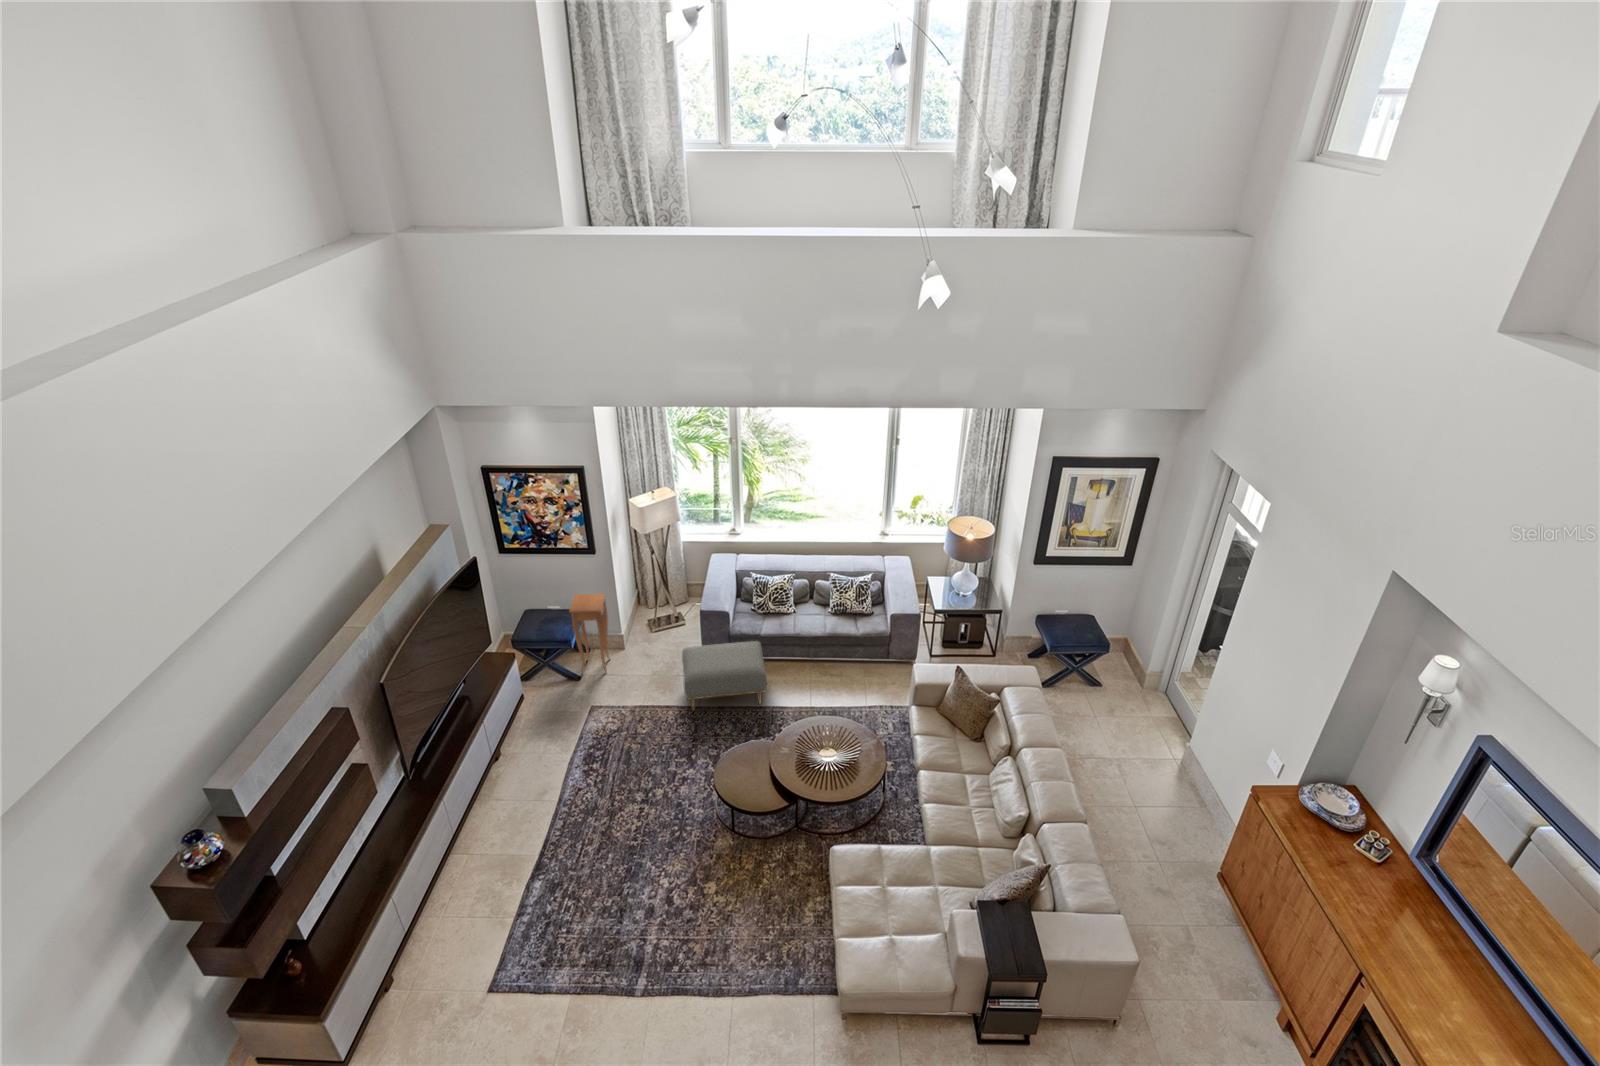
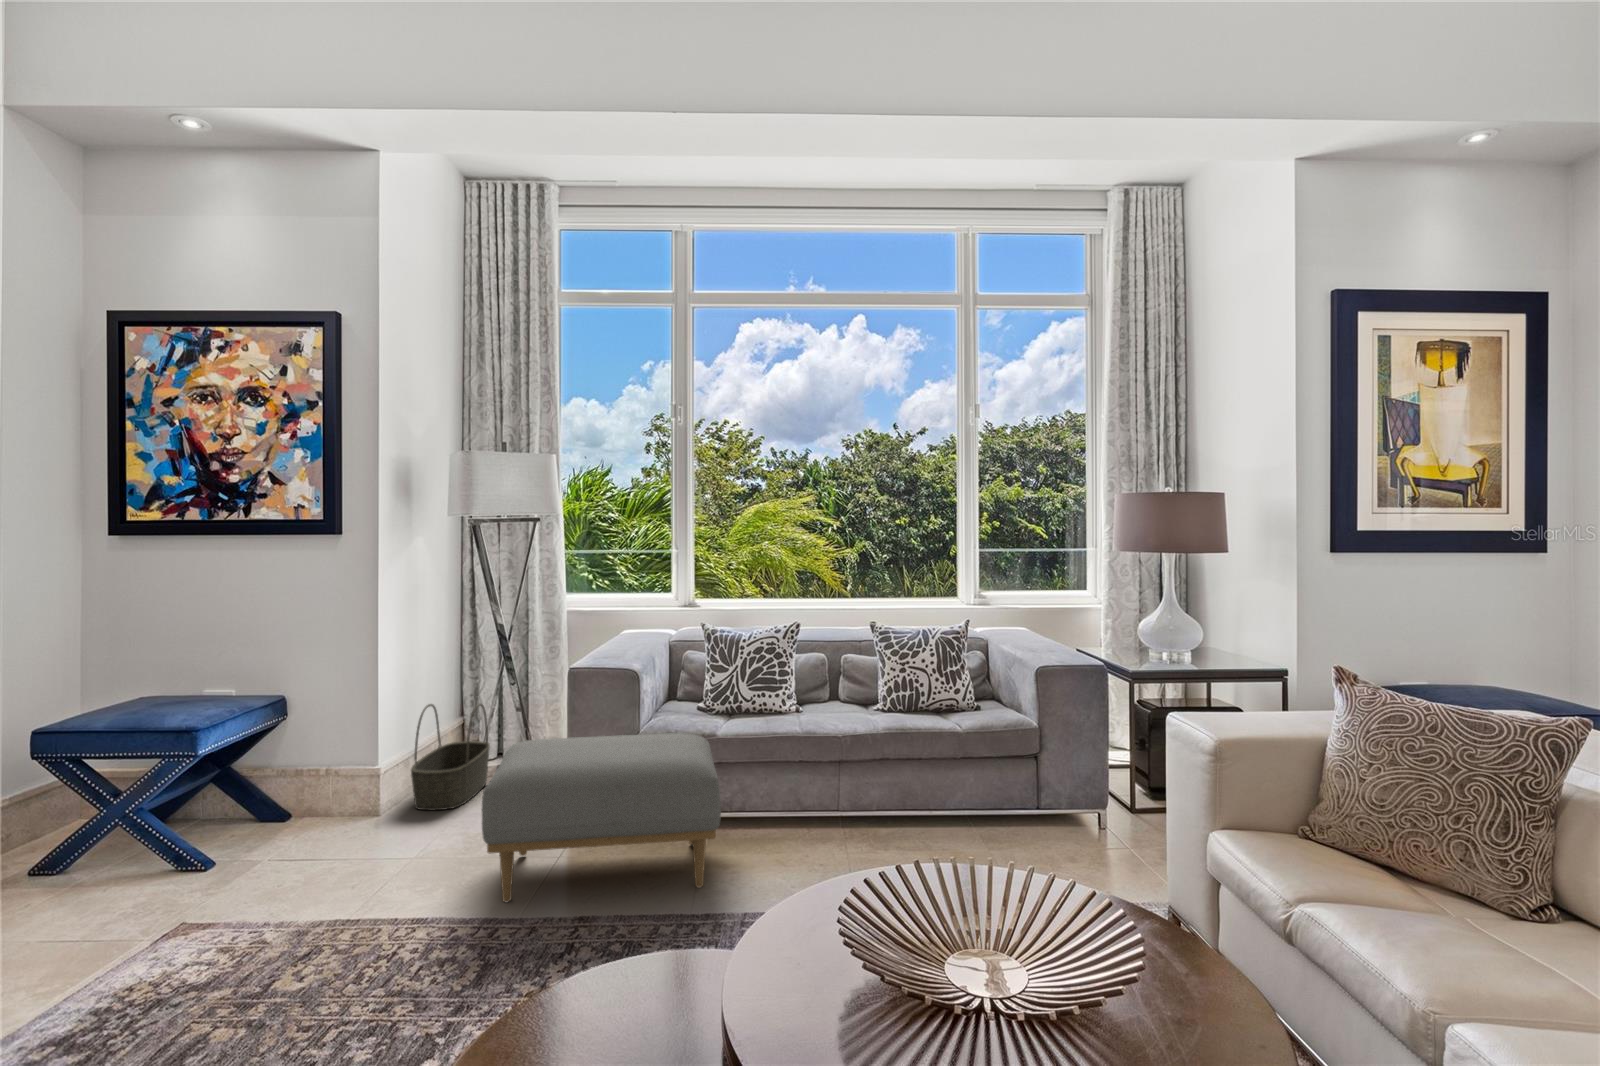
side table: present [569,594,609,673] -> none [232,636,349,845]
basket: none [633,603,660,651] -> present [411,704,490,810]

